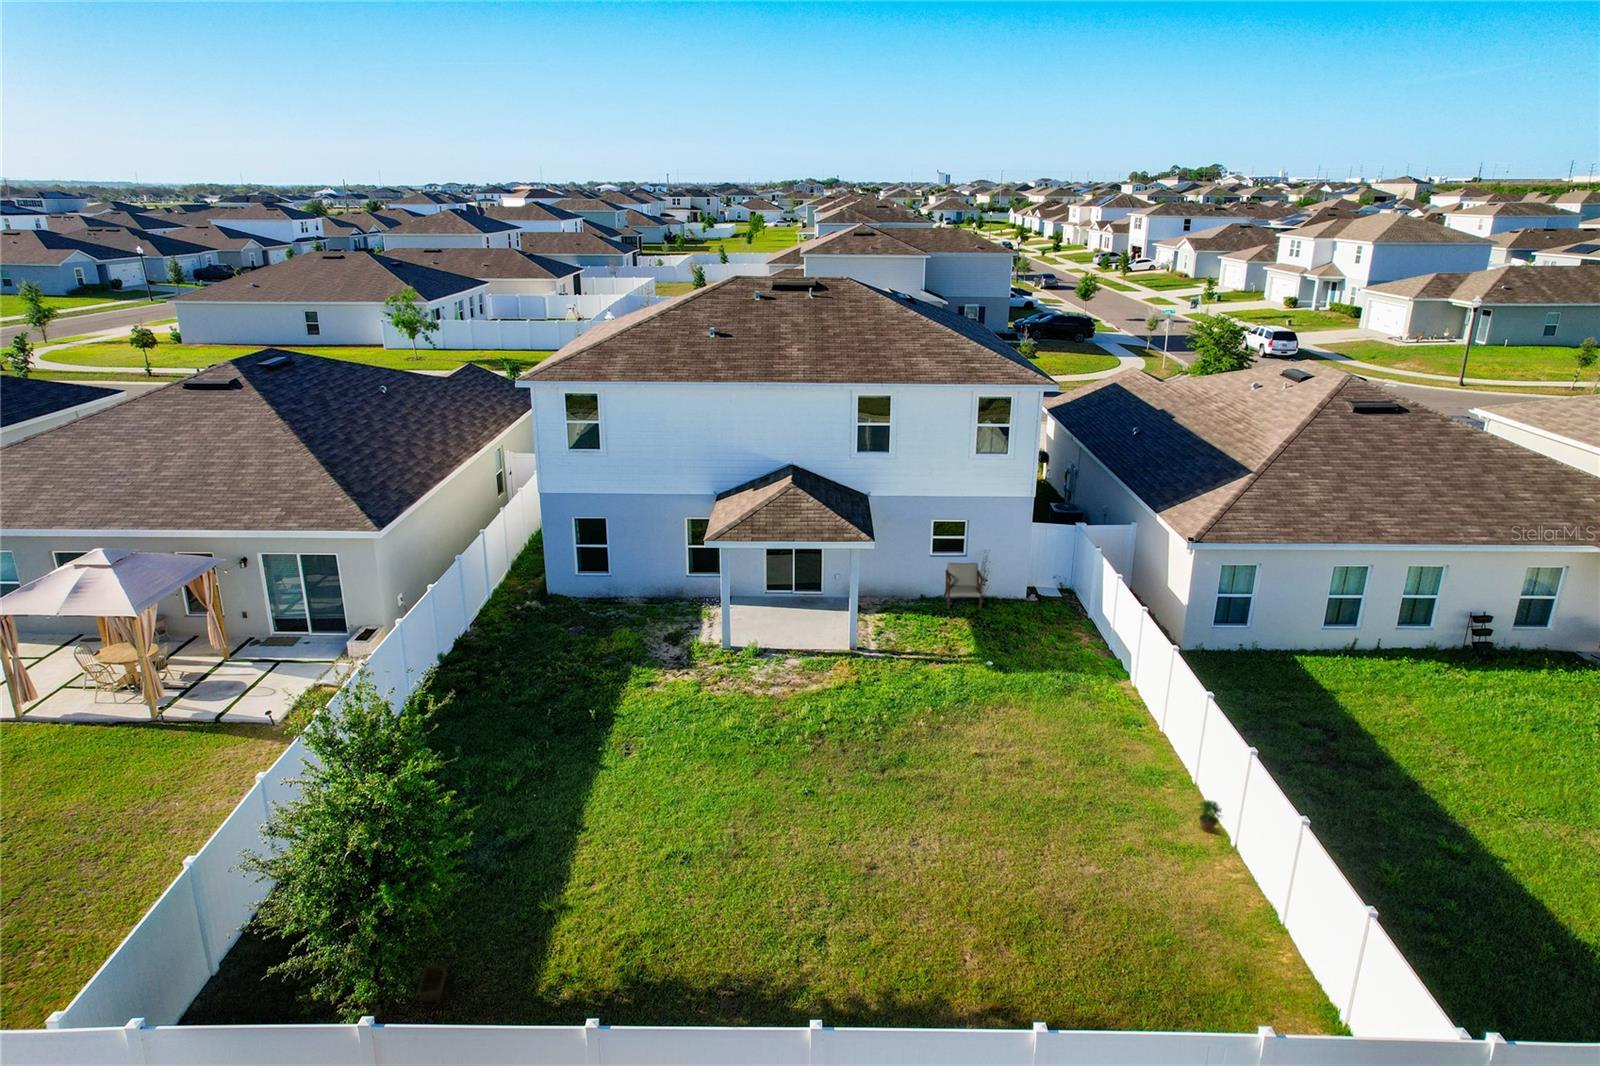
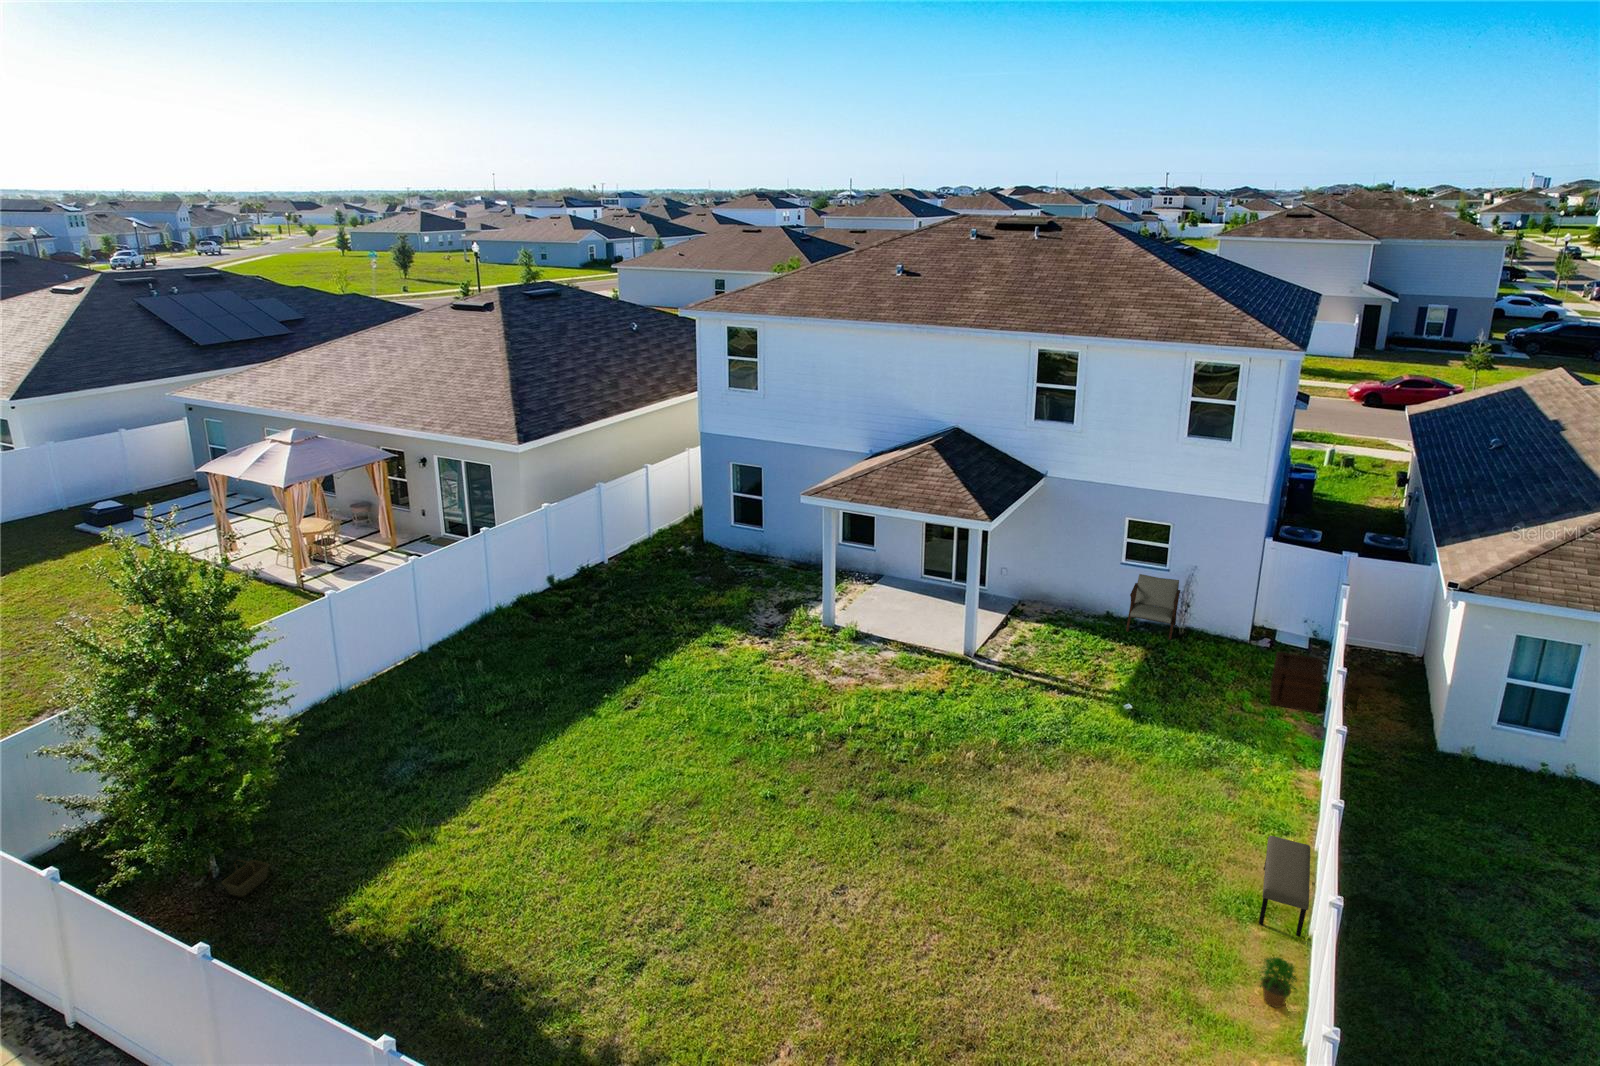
wooden crate: none [1067,604,1109,643] -> present [1270,652,1324,713]
bench: none [1148,729,1199,788] -> present [1259,836,1310,936]

